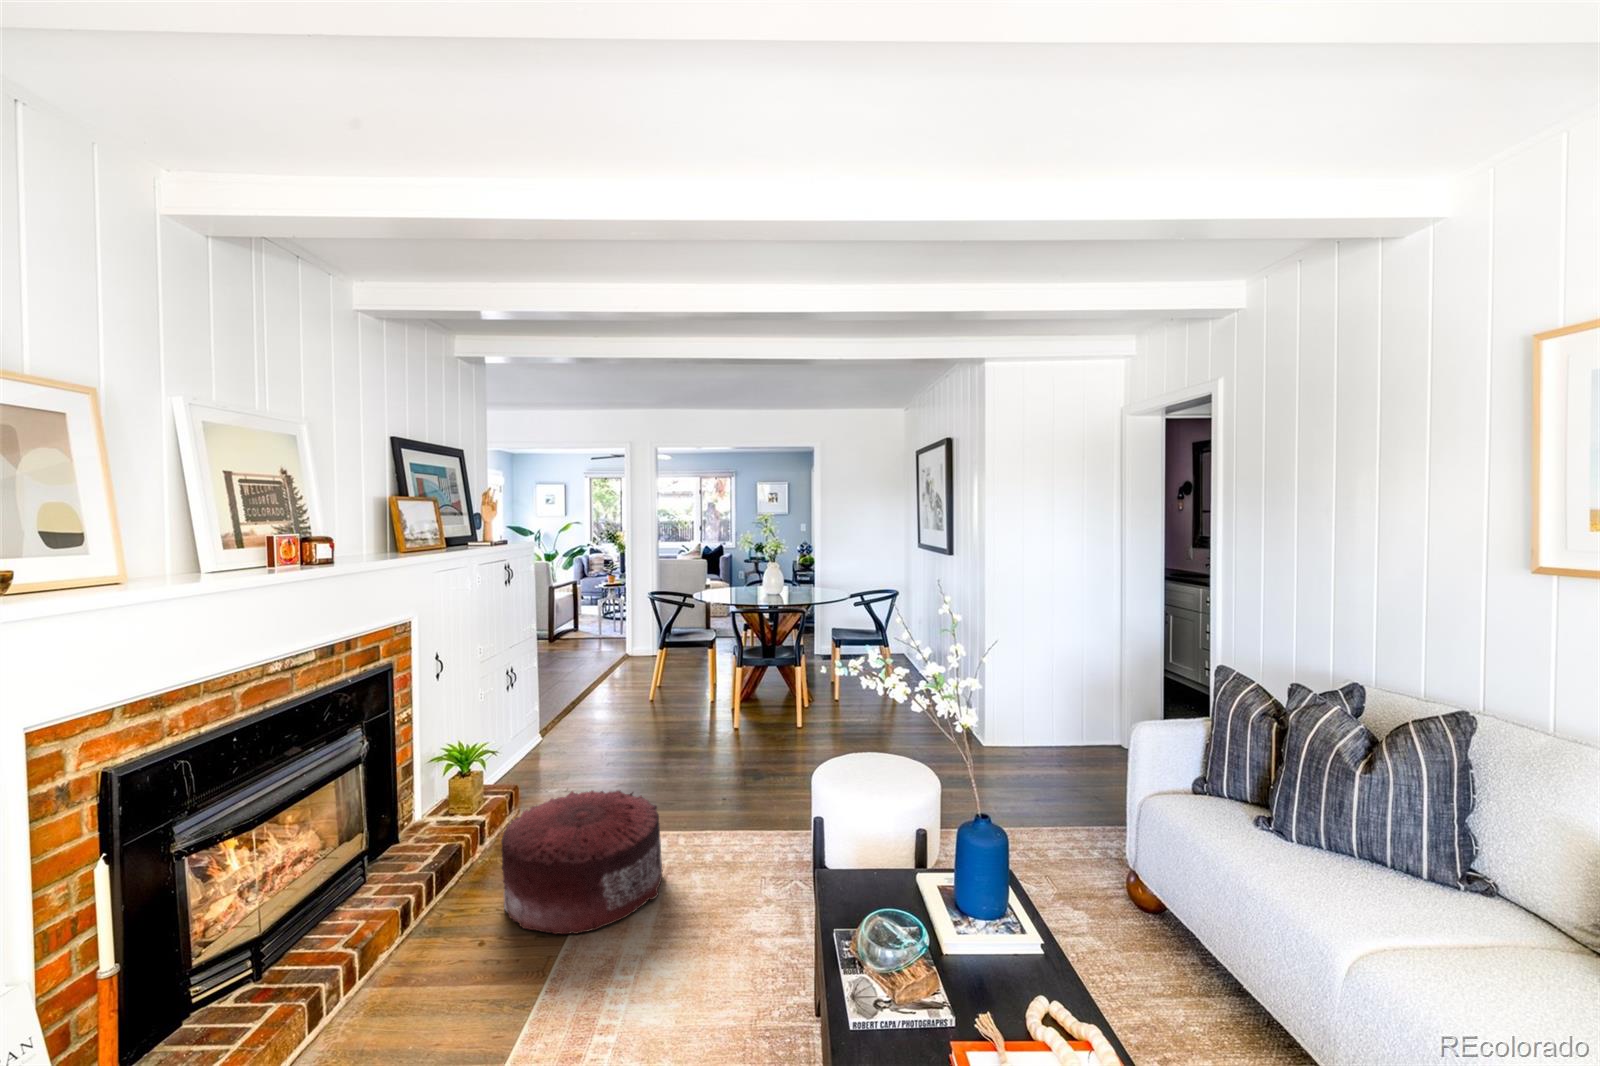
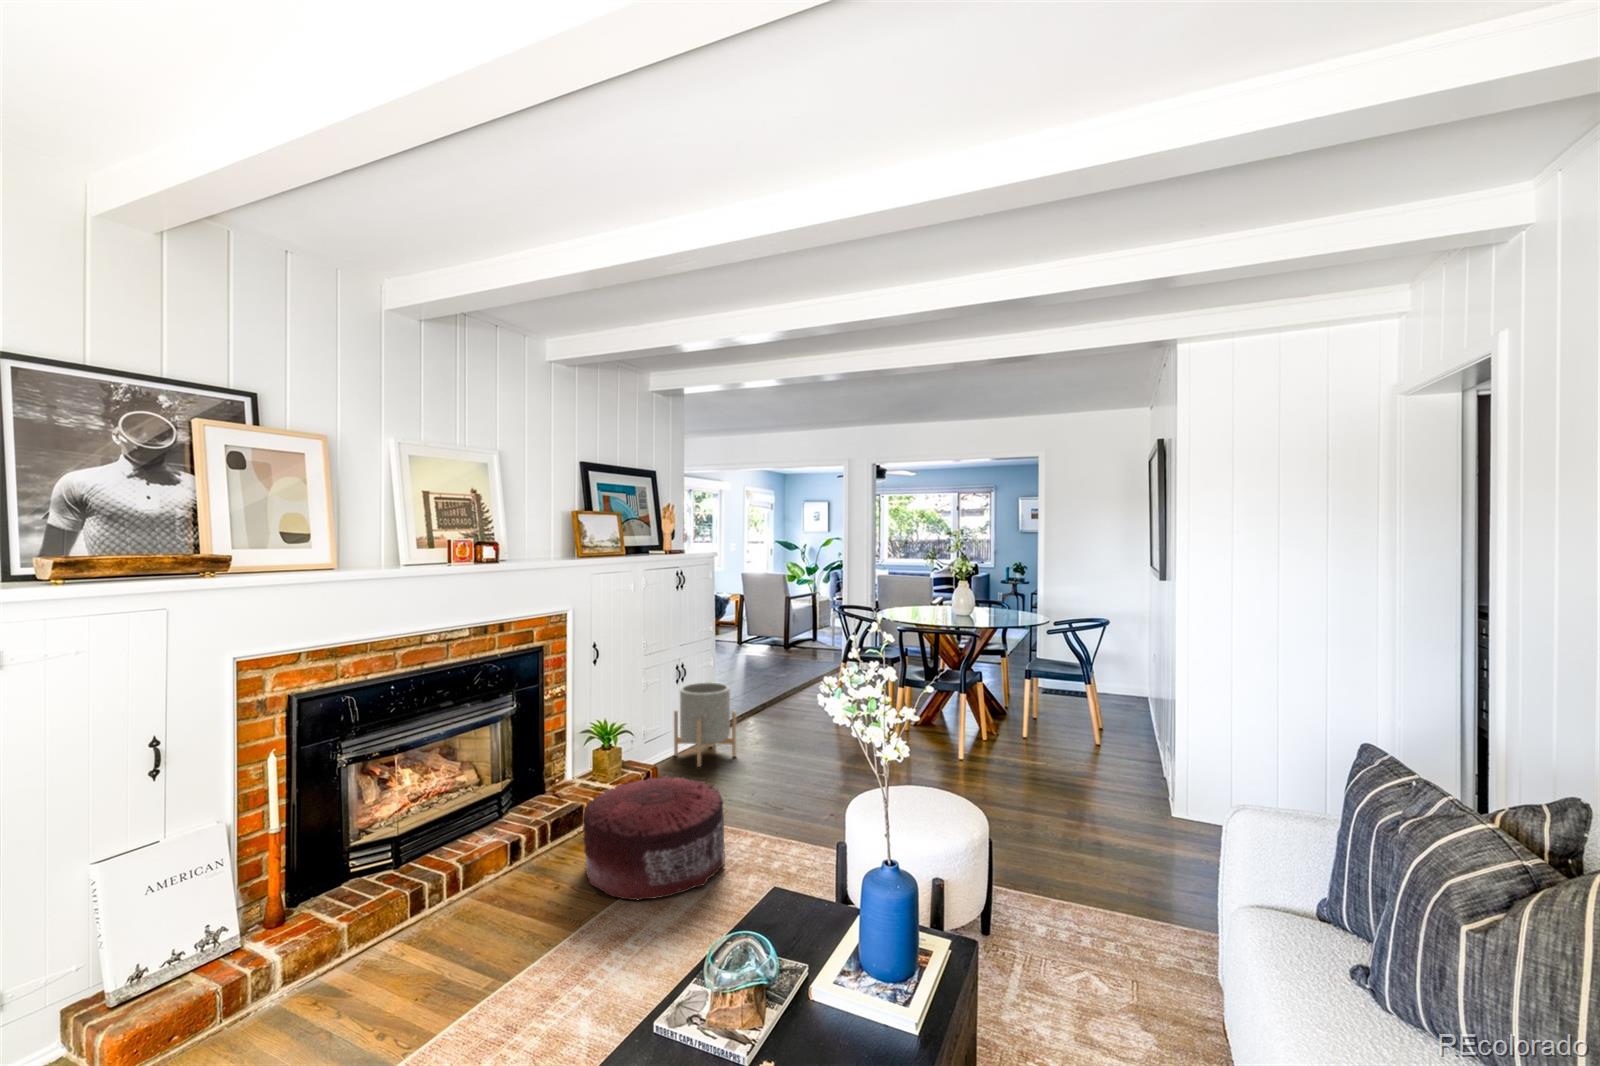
planter: none [509,686,584,780] -> present [674,682,736,767]

